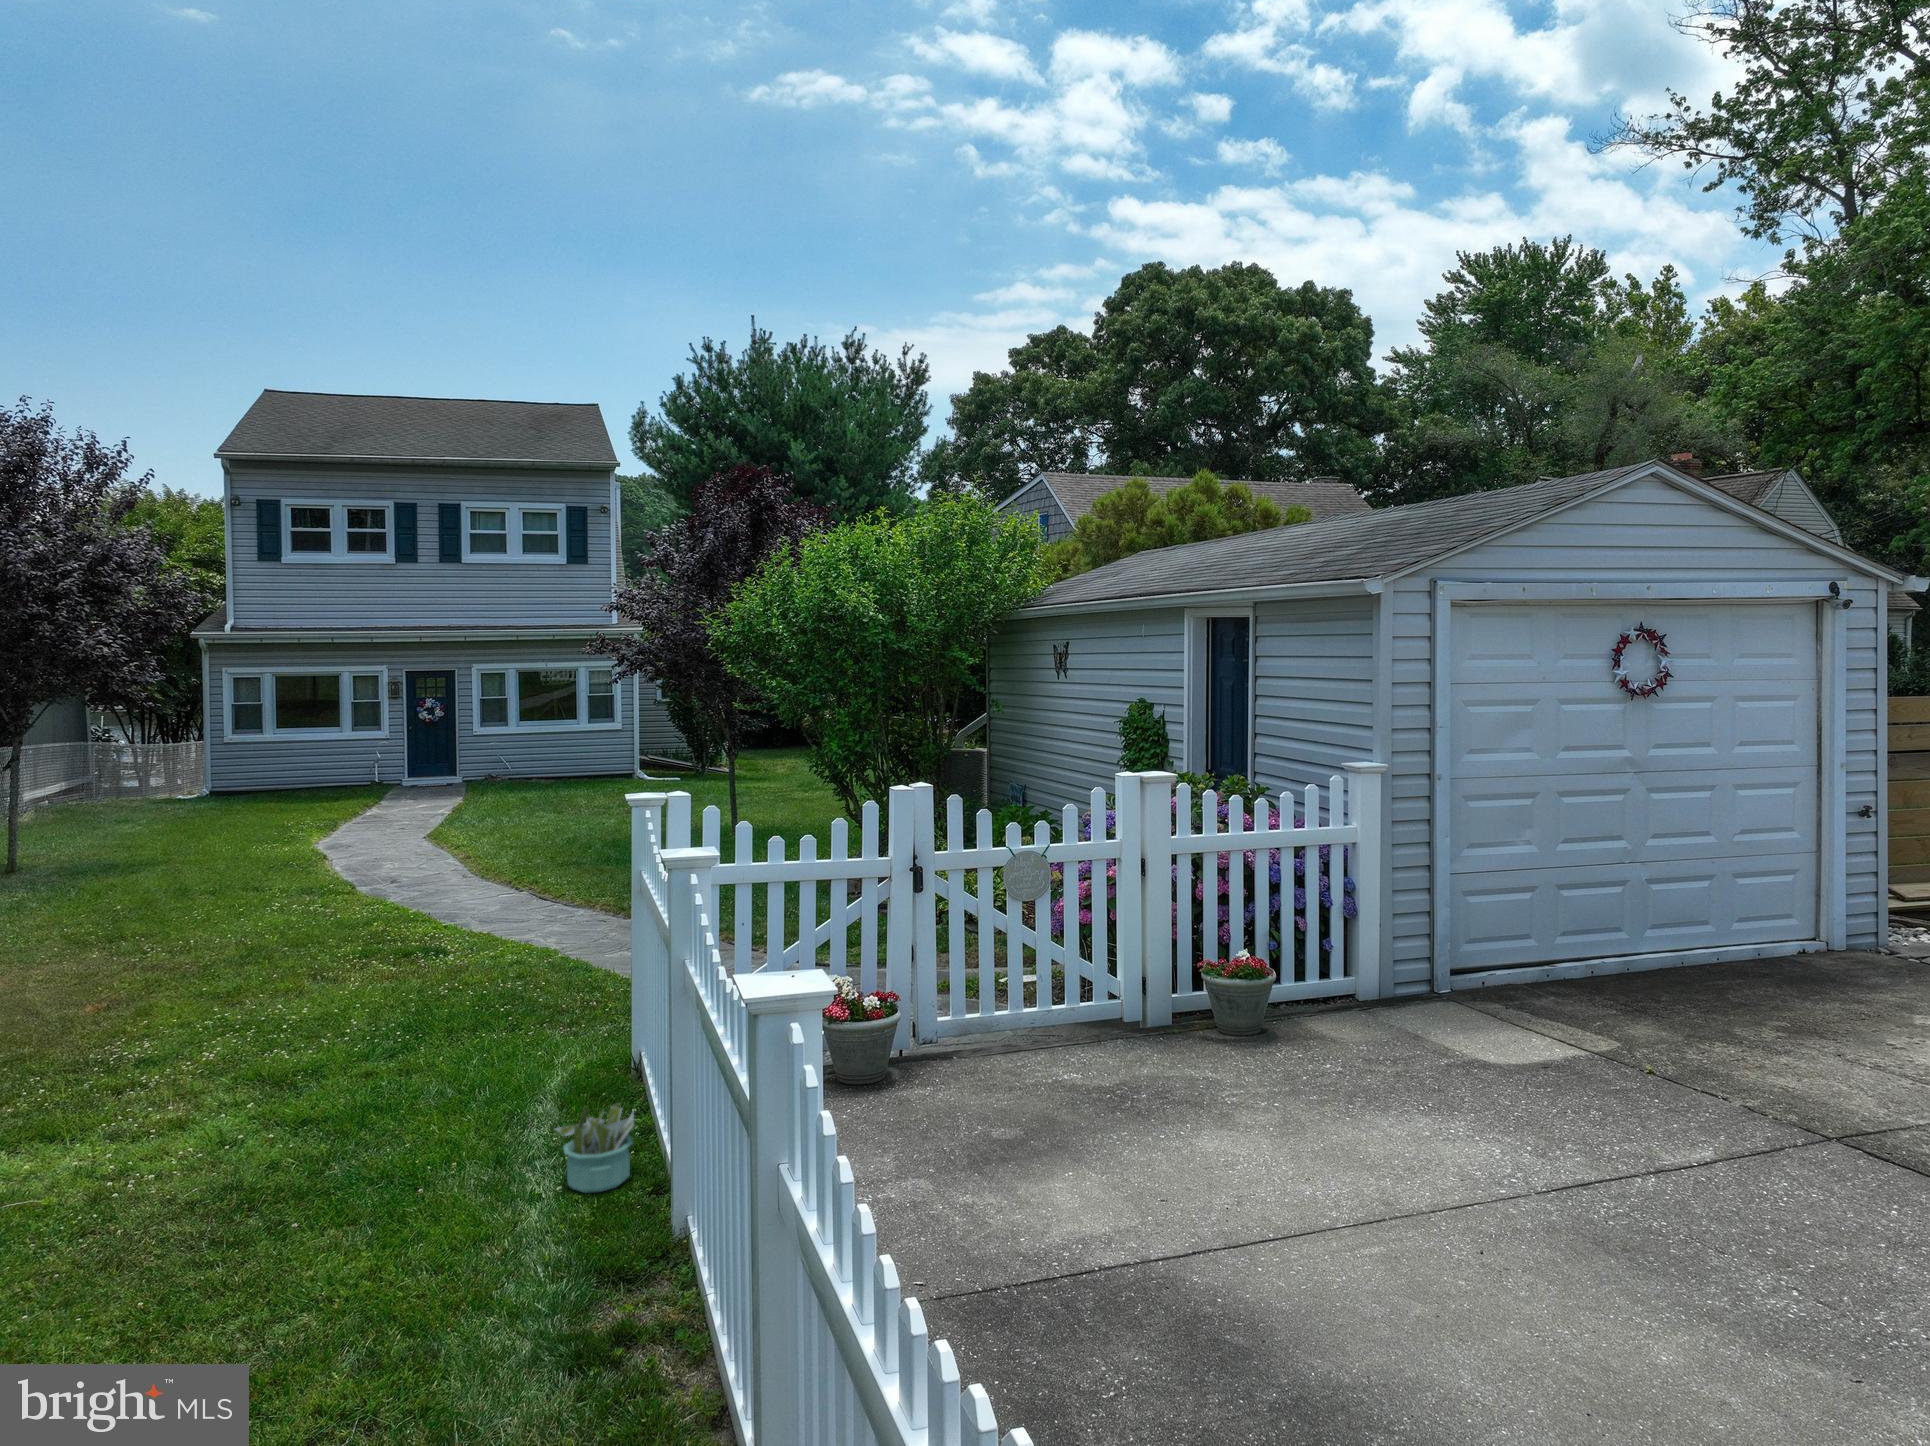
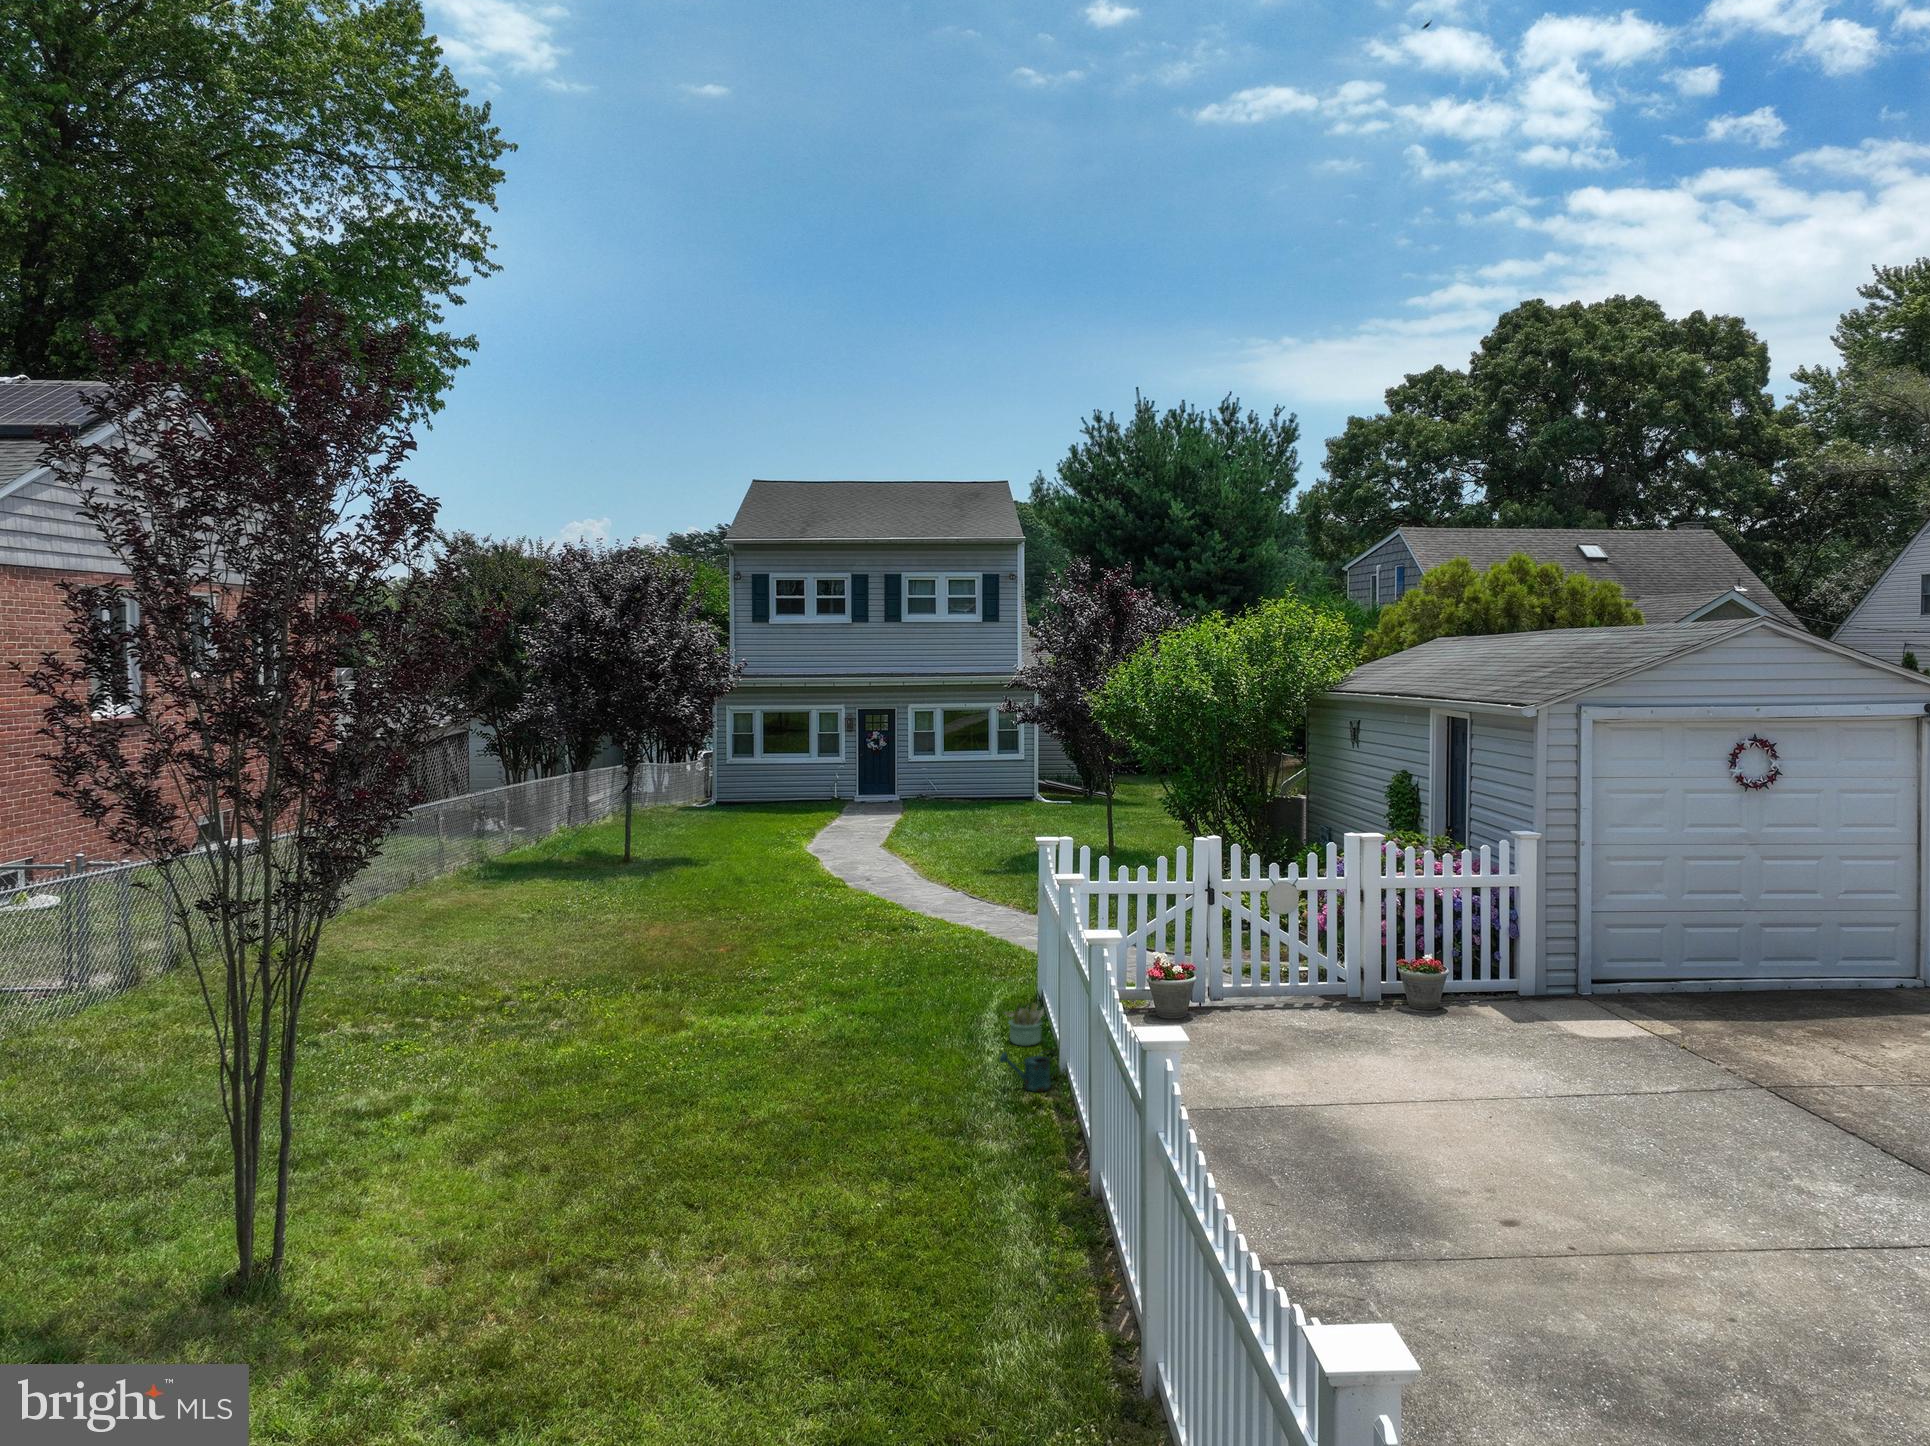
watering can: none [527,1234,660,1332] -> present [999,1052,1051,1092]

